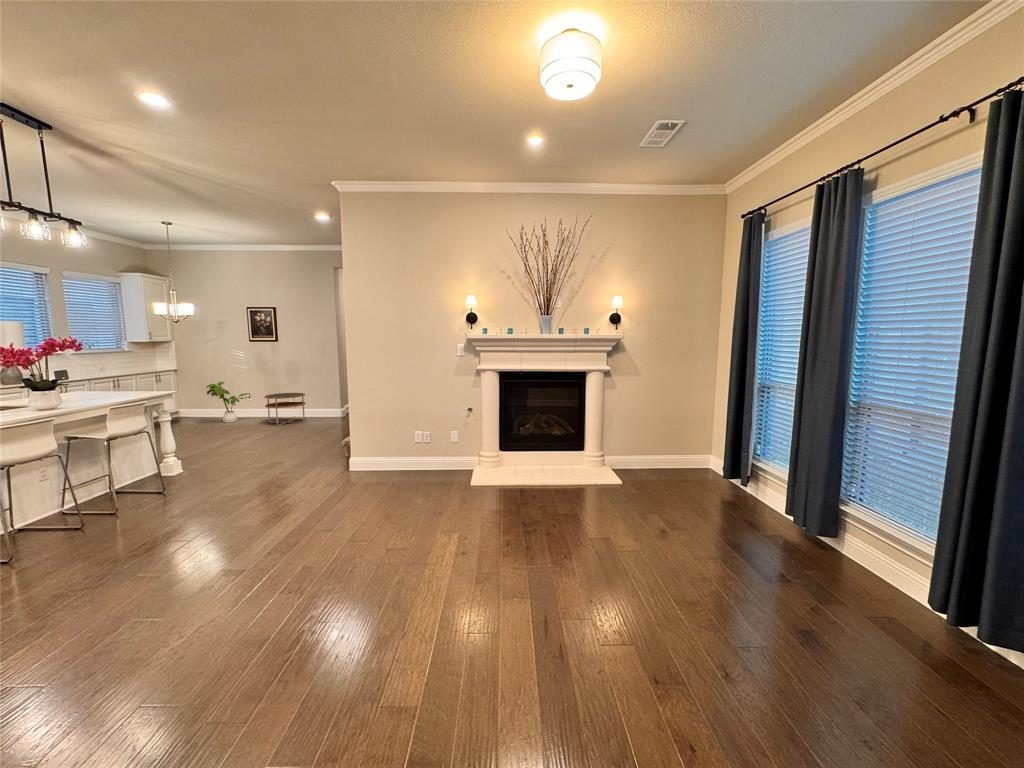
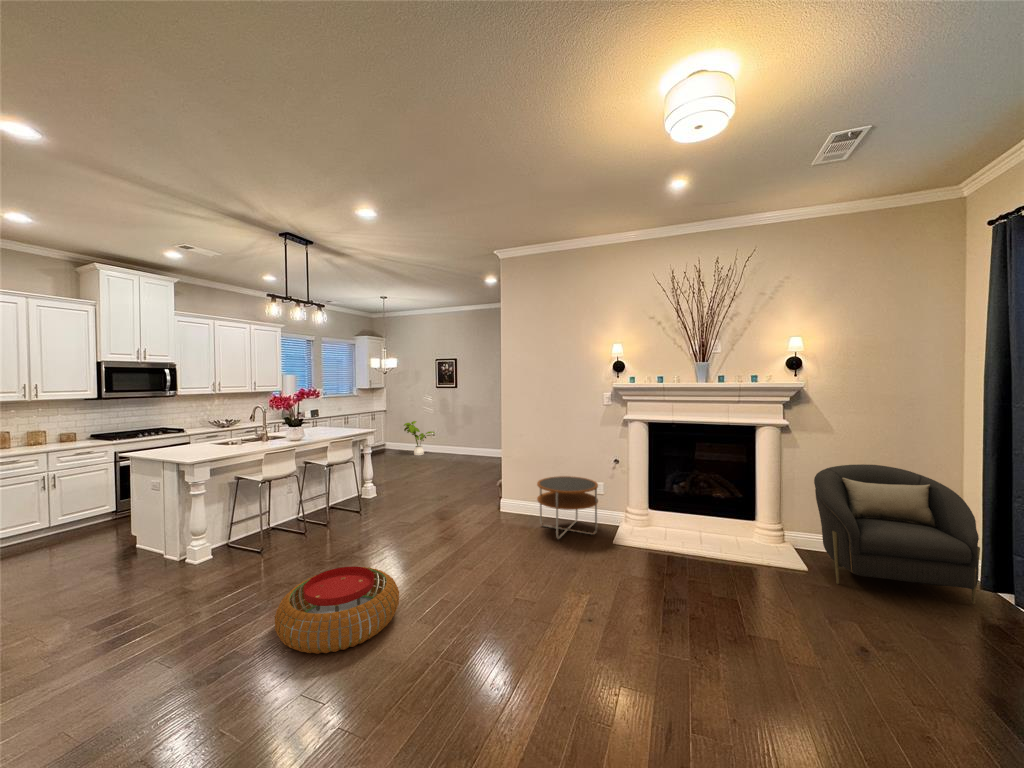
side table: present [265,393,306,426] -> present [537,476,598,539]
armchair: none [628,399,725,491] -> present [814,464,980,604]
pouf: none [74,545,253,654] -> present [275,566,399,654]

